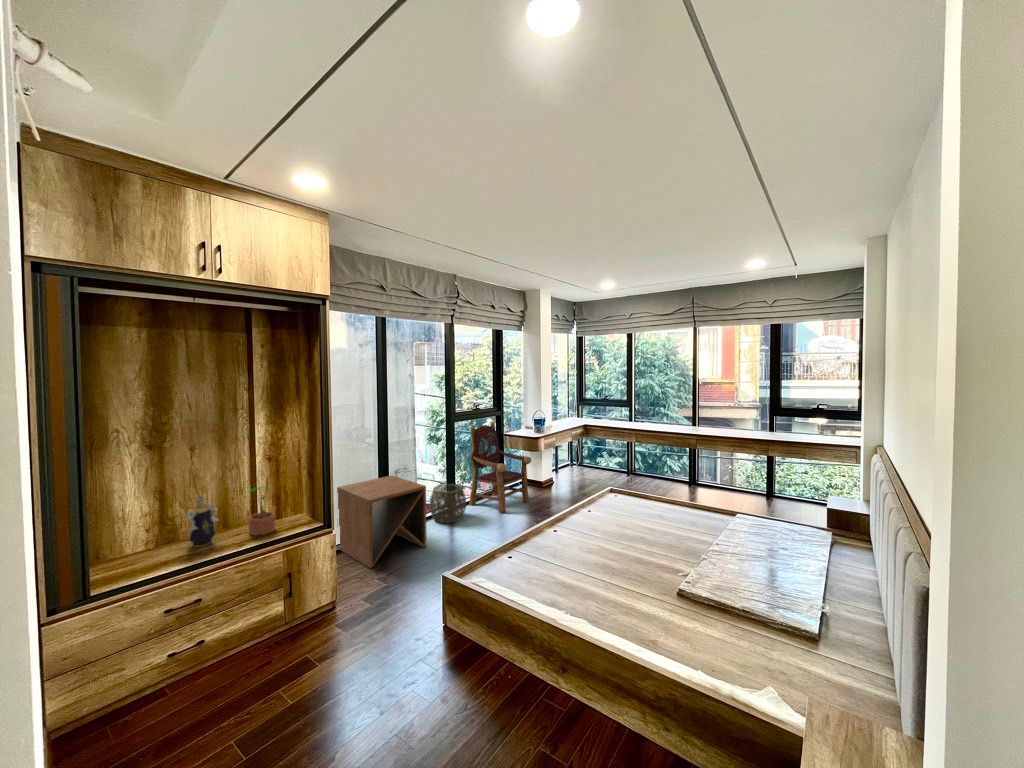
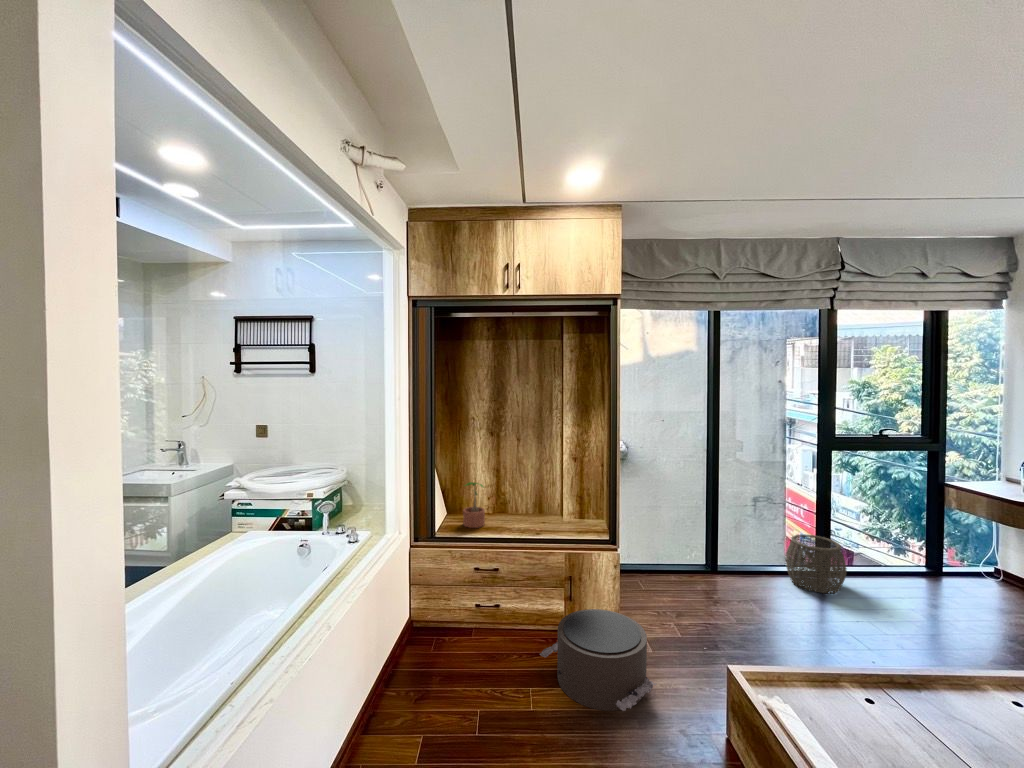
armchair: present [469,421,531,513] -> none [862,458,1002,608]
side table: present [337,476,427,568] -> none [657,503,762,609]
potted plant: present [249,487,275,535] -> present [463,482,485,528]
decorative vase: present [182,496,219,547] -> none [500,482,529,525]
pouf: none [278,587,397,682] -> present [540,609,656,711]

